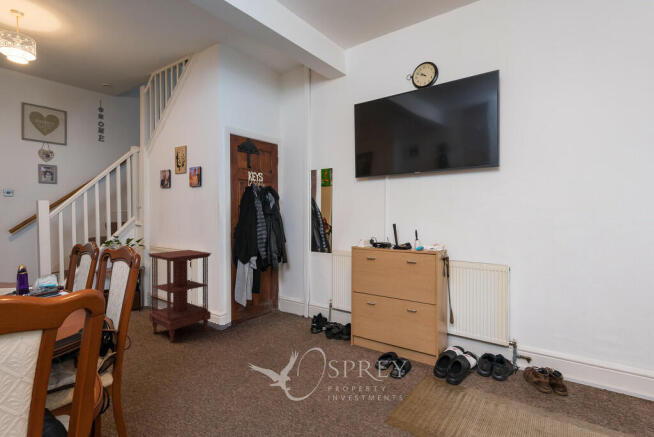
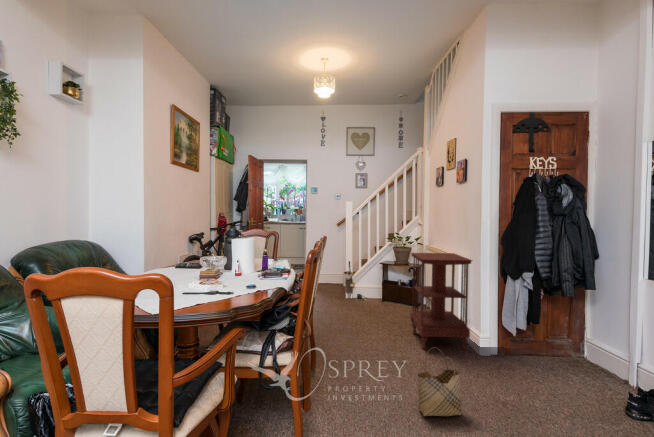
woven basket: none [194,327,228,387] -> present [418,347,462,416]

